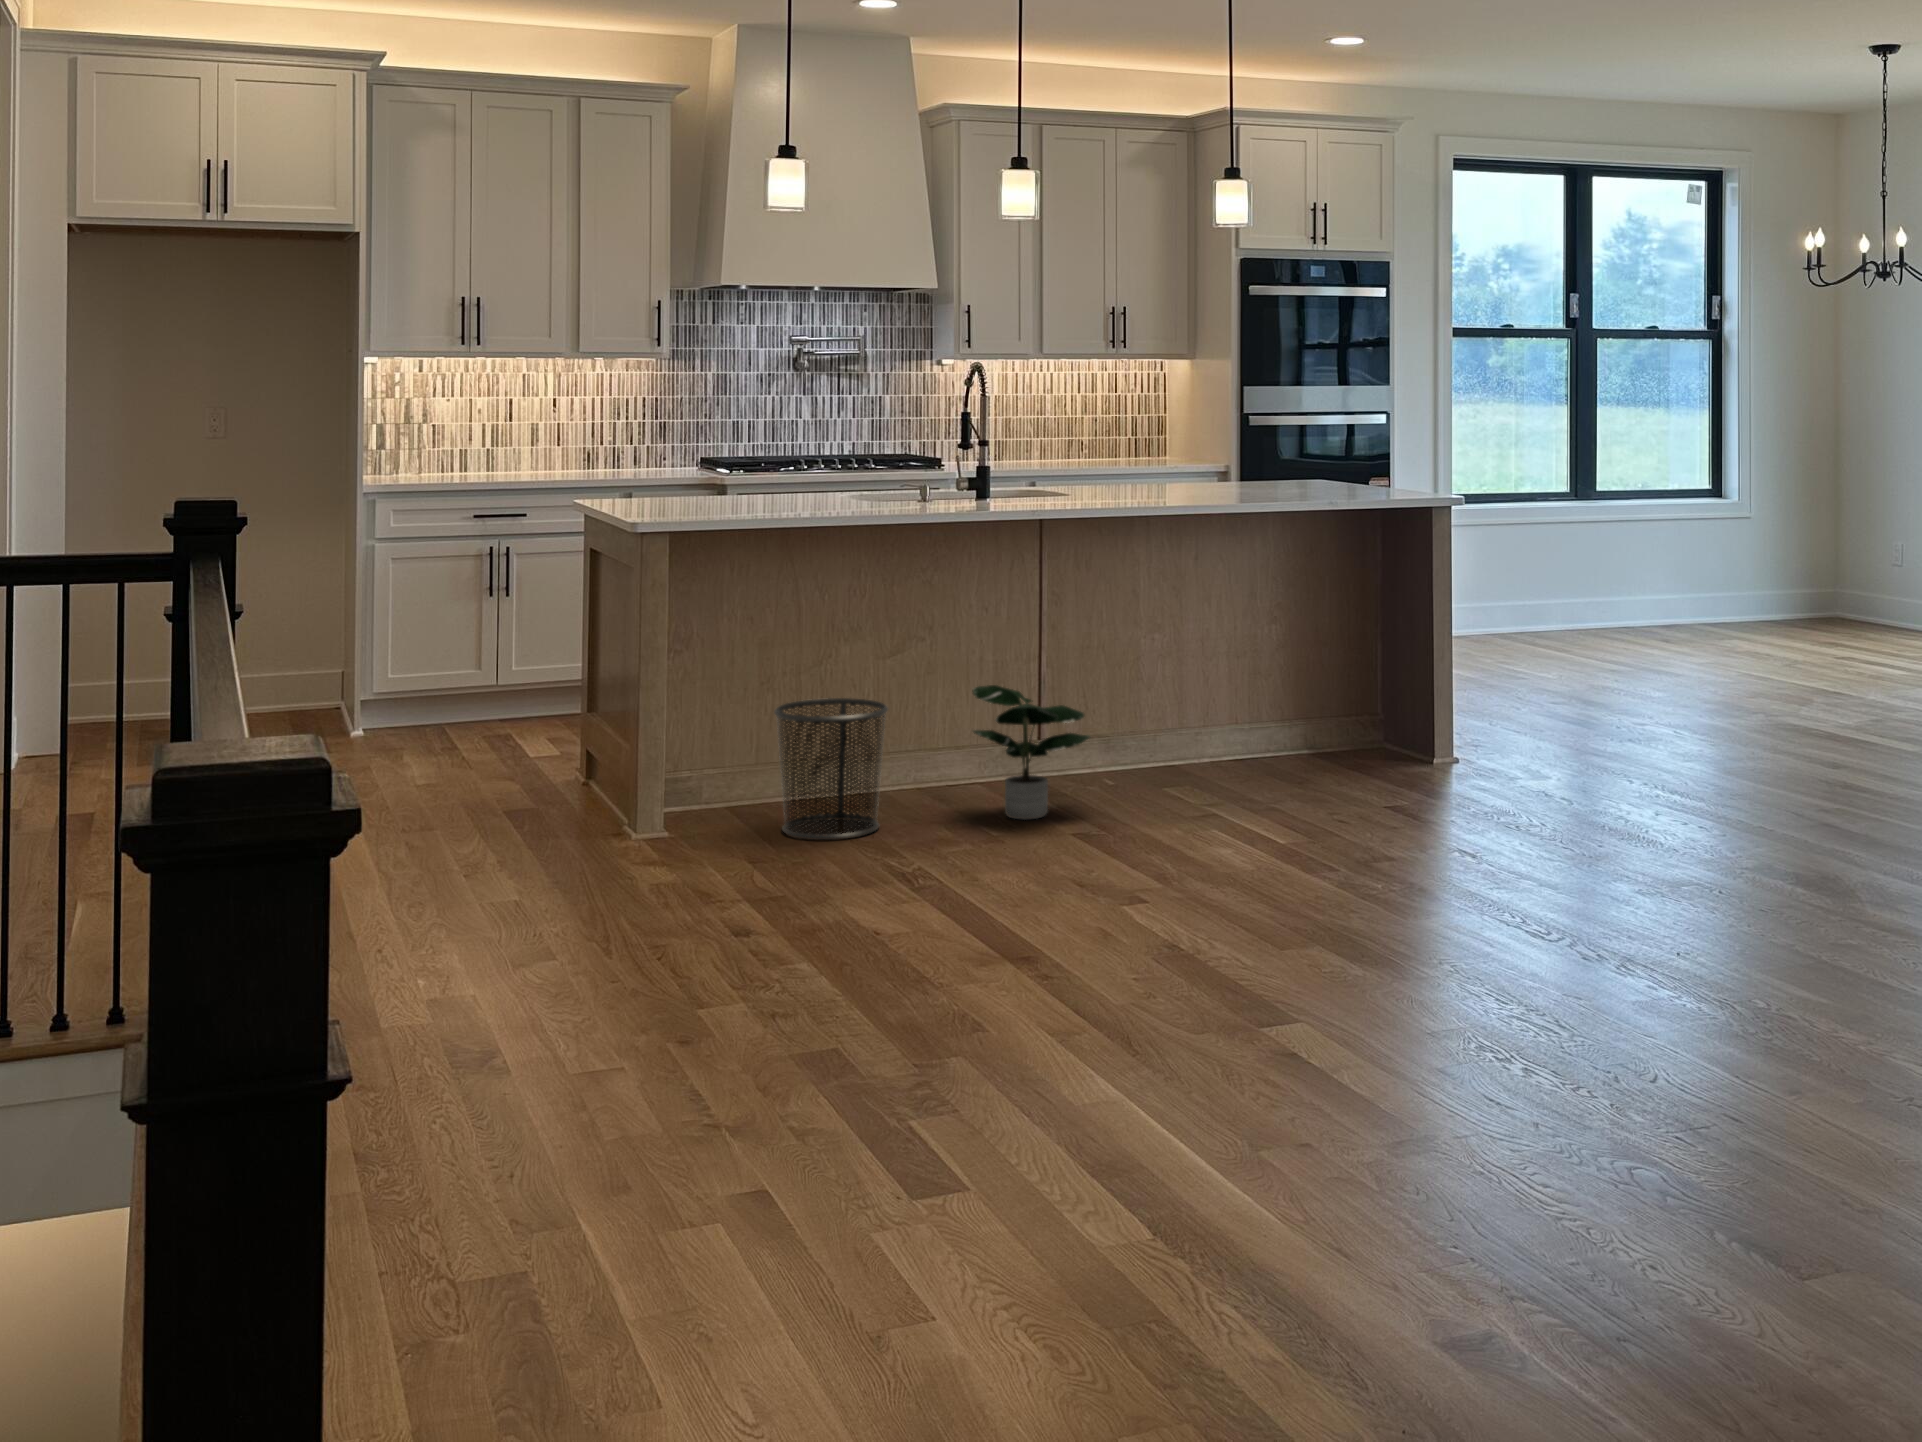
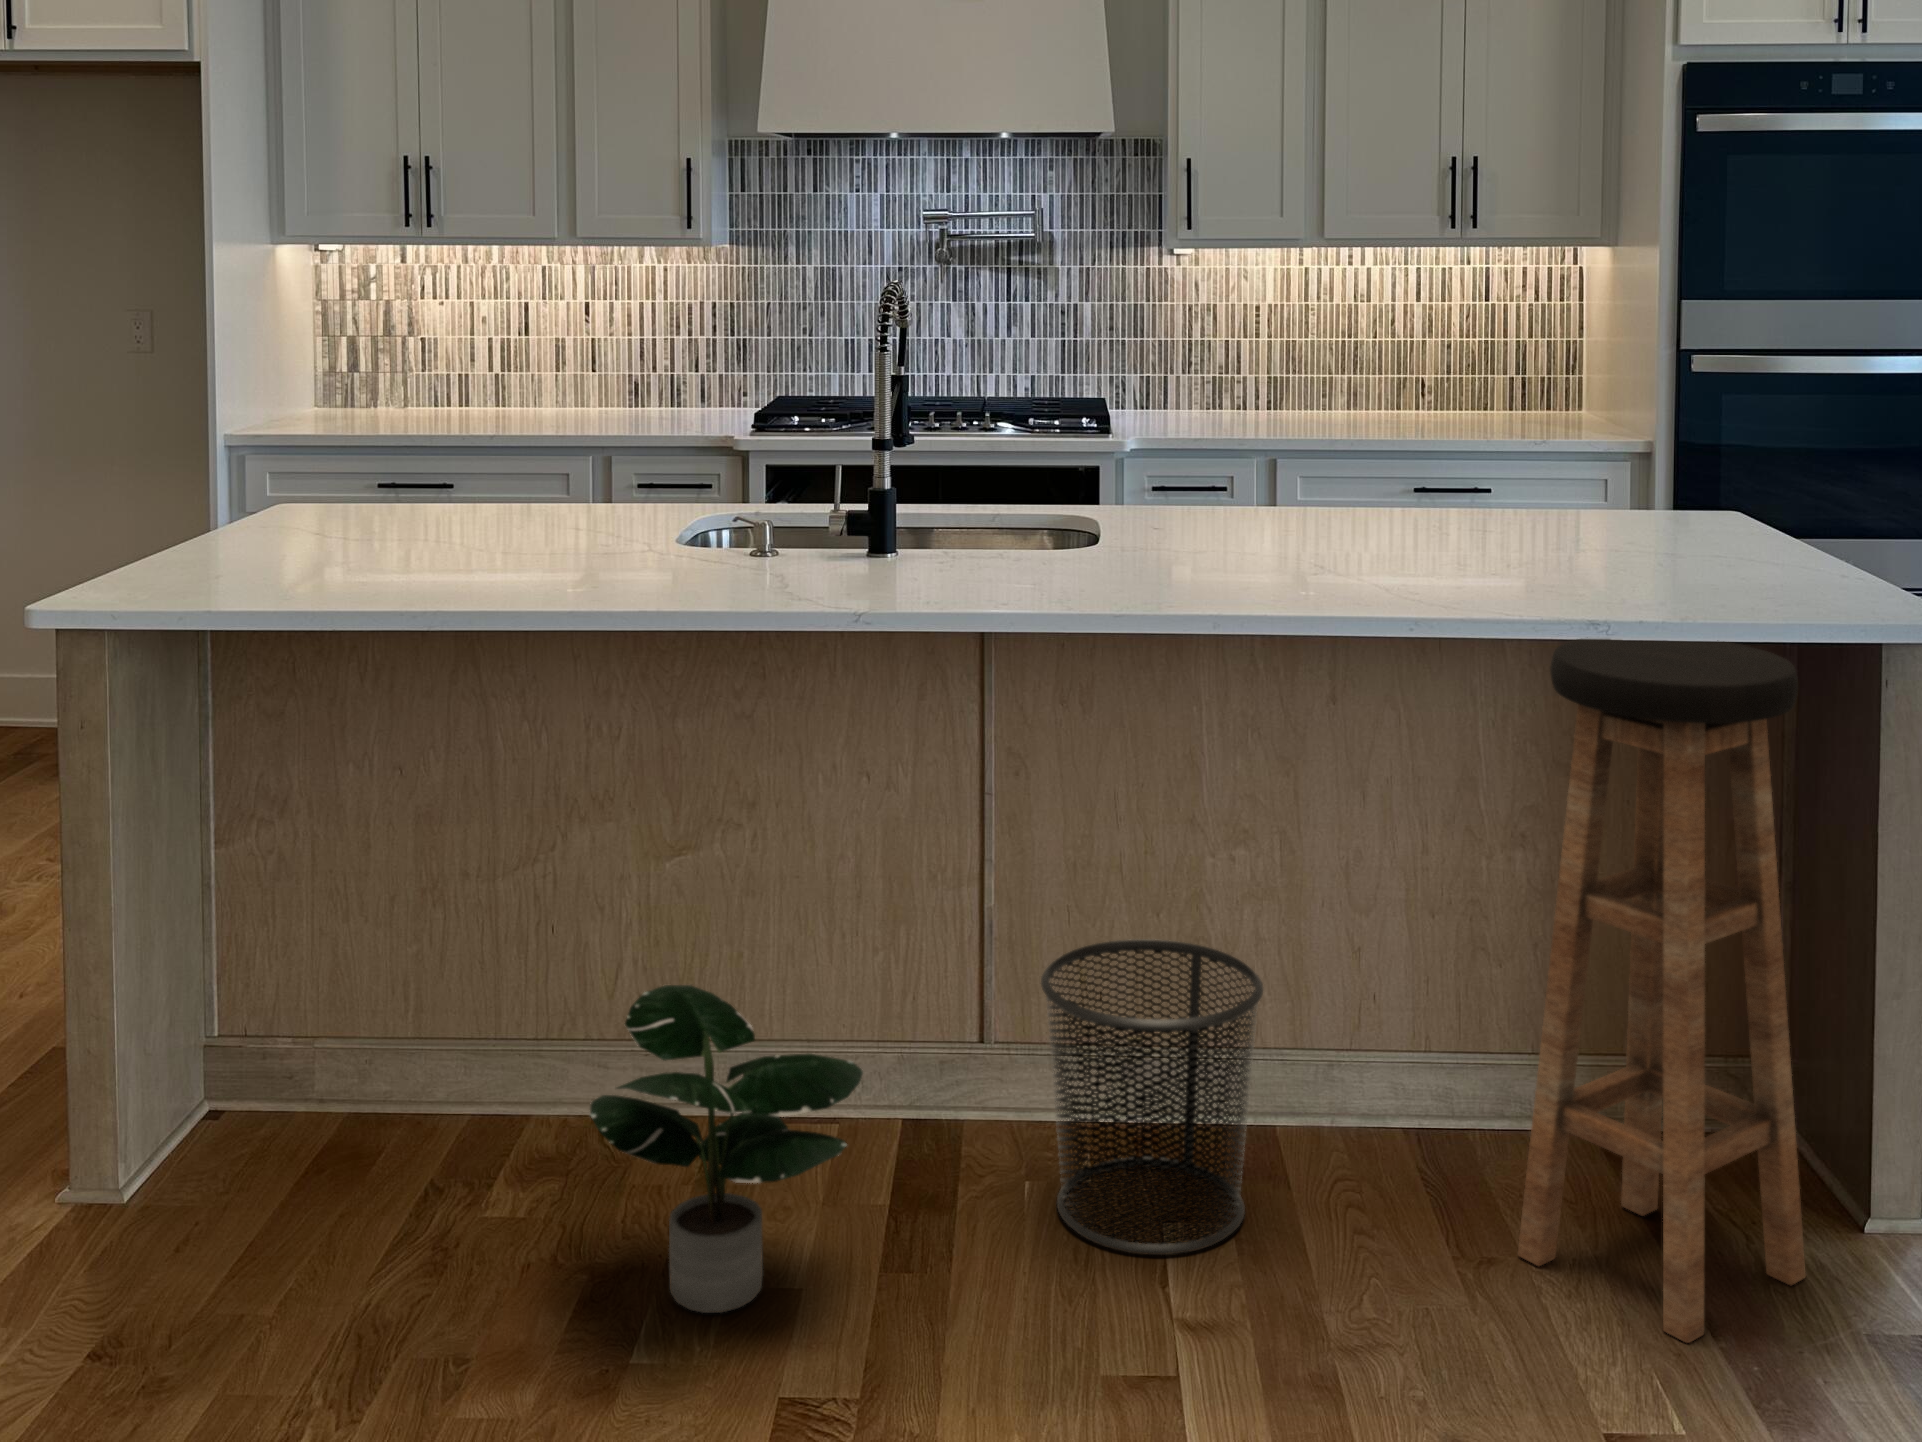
bar stool: none [1329,506,1437,782] -> present [1518,639,1806,1343]
waste bin: present [774,698,888,840] -> present [1041,939,1263,1255]

